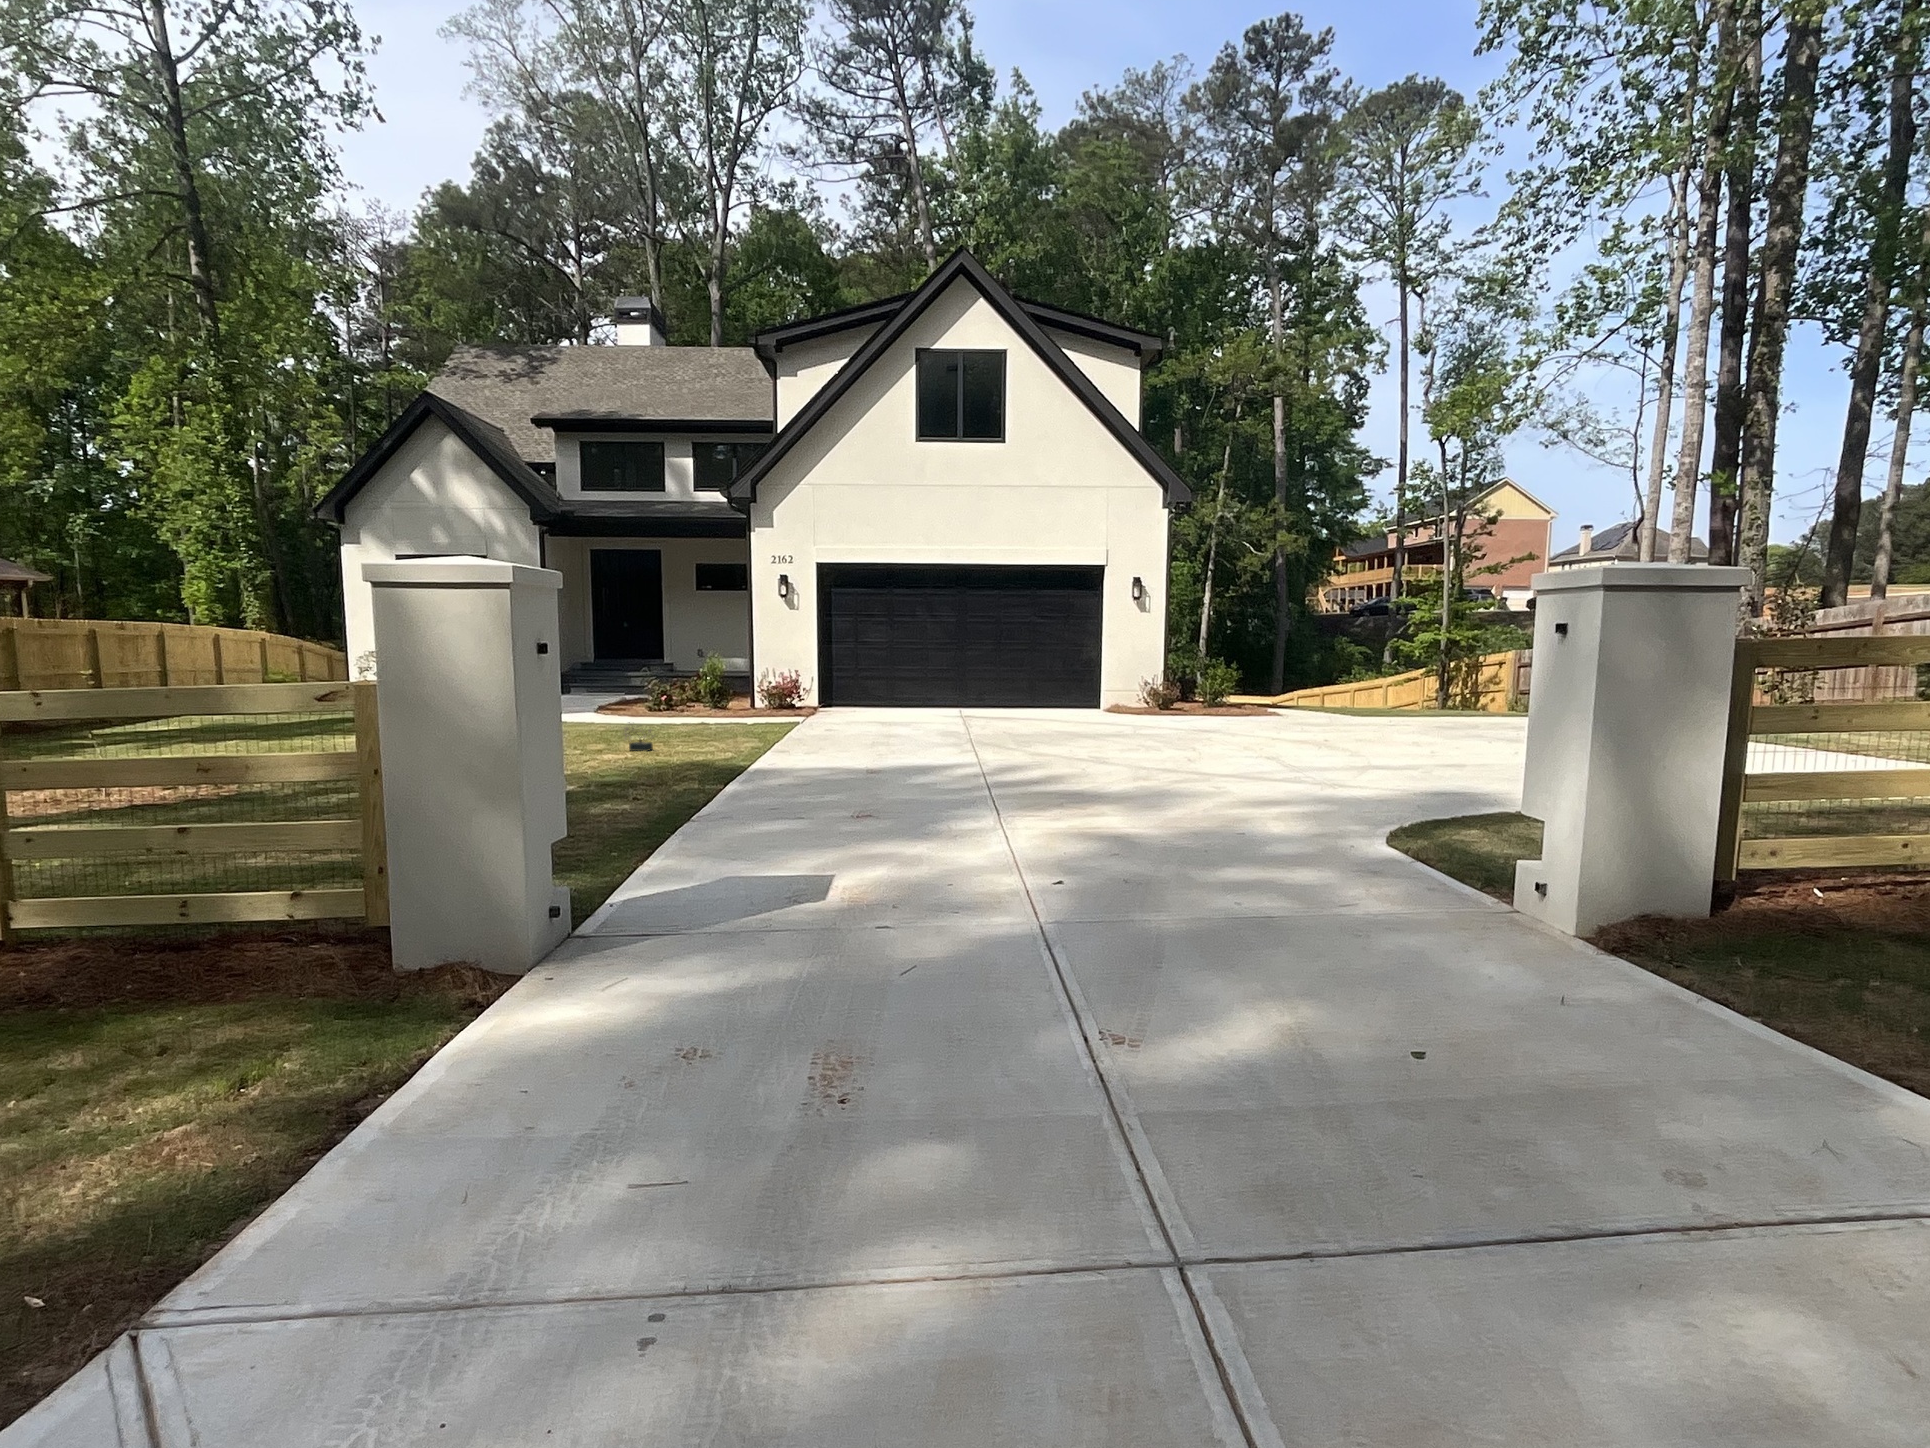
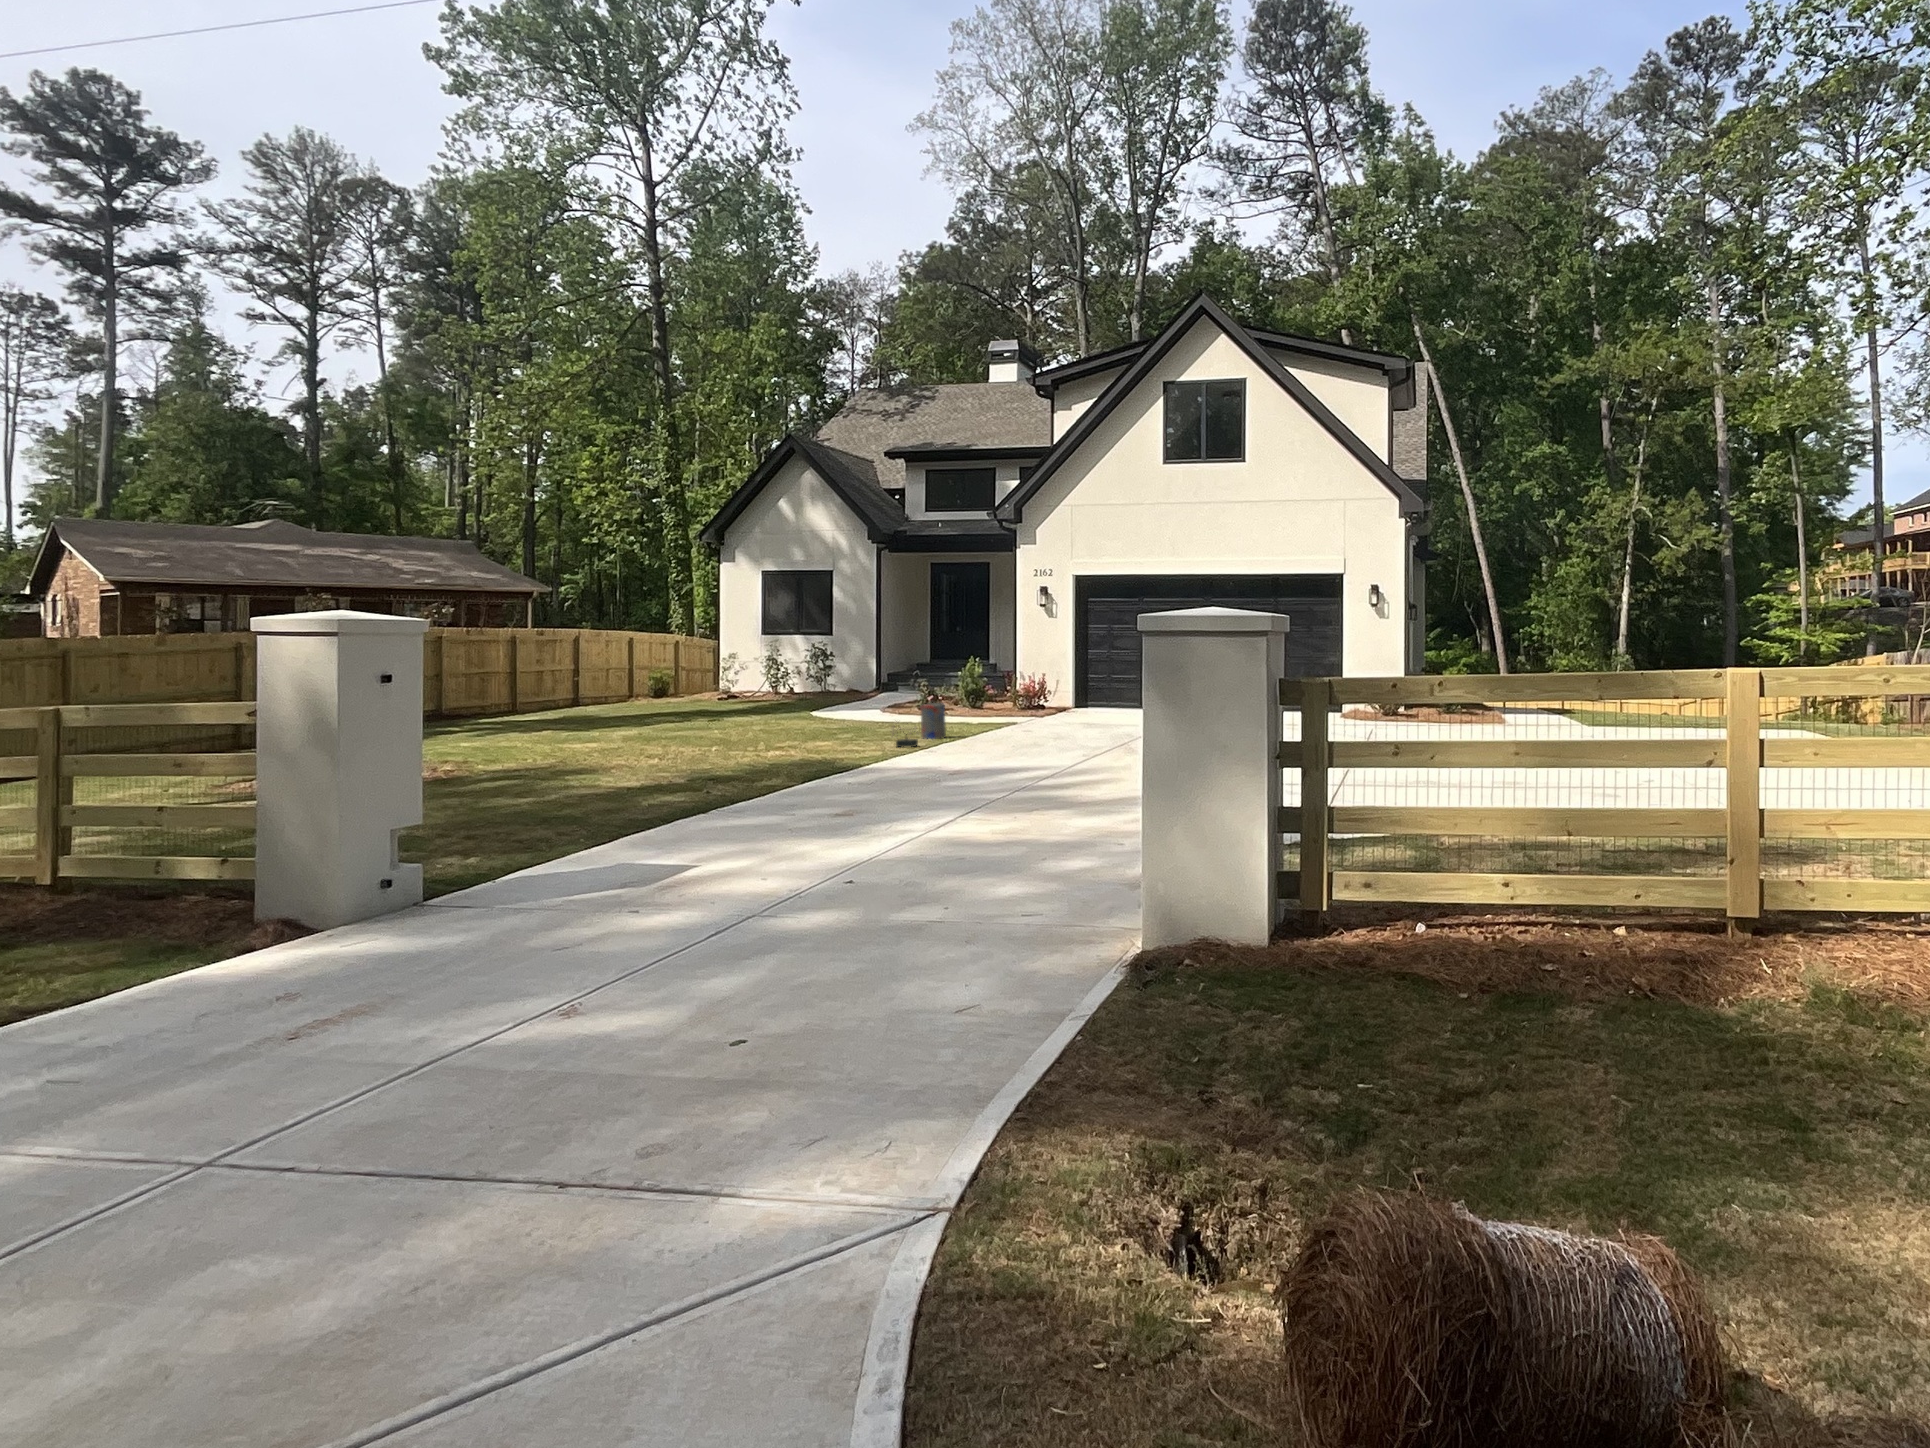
trash can: none [654,699,682,740] -> present [920,701,946,739]

